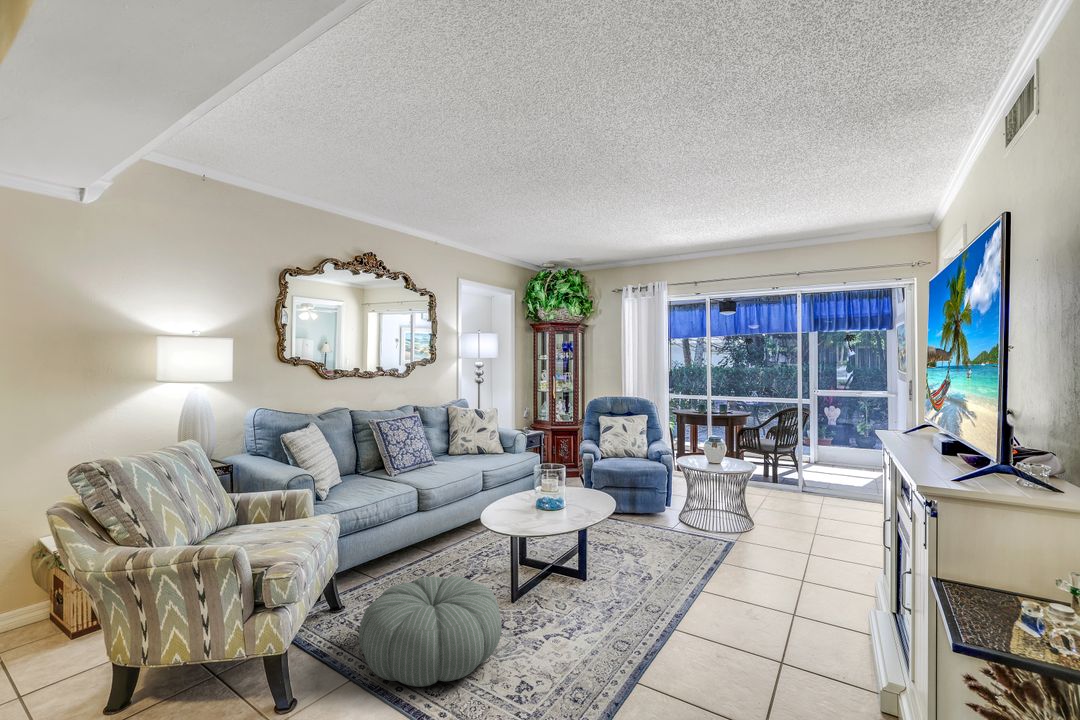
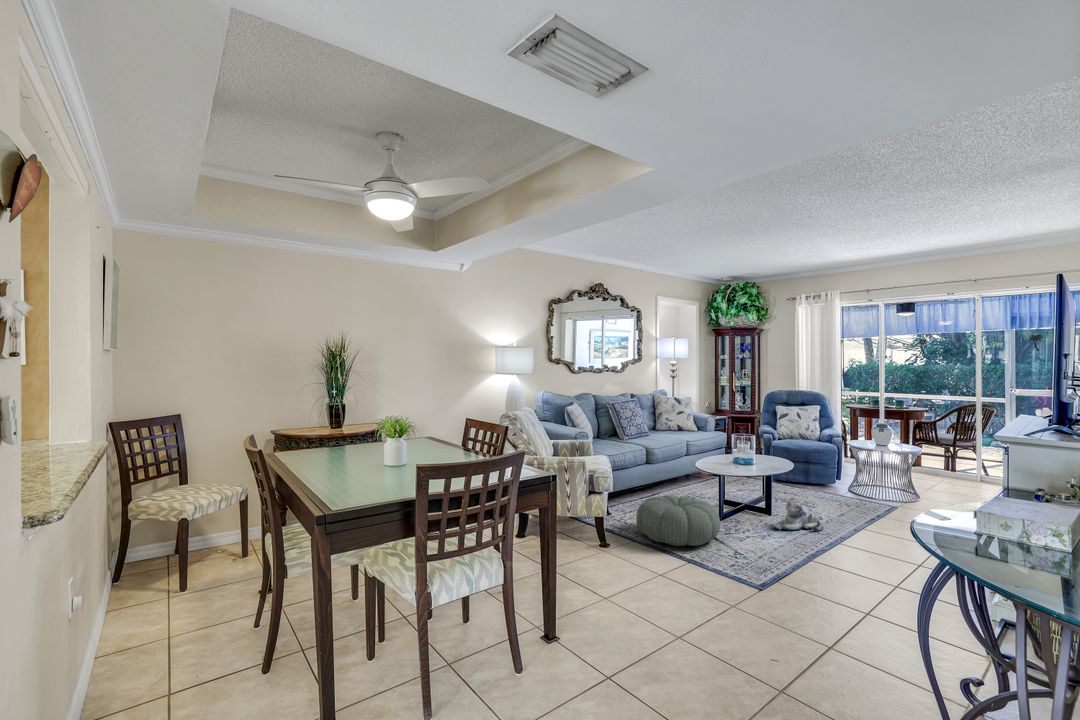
plush toy: none [587,560,655,615] -> present [774,498,823,531]

